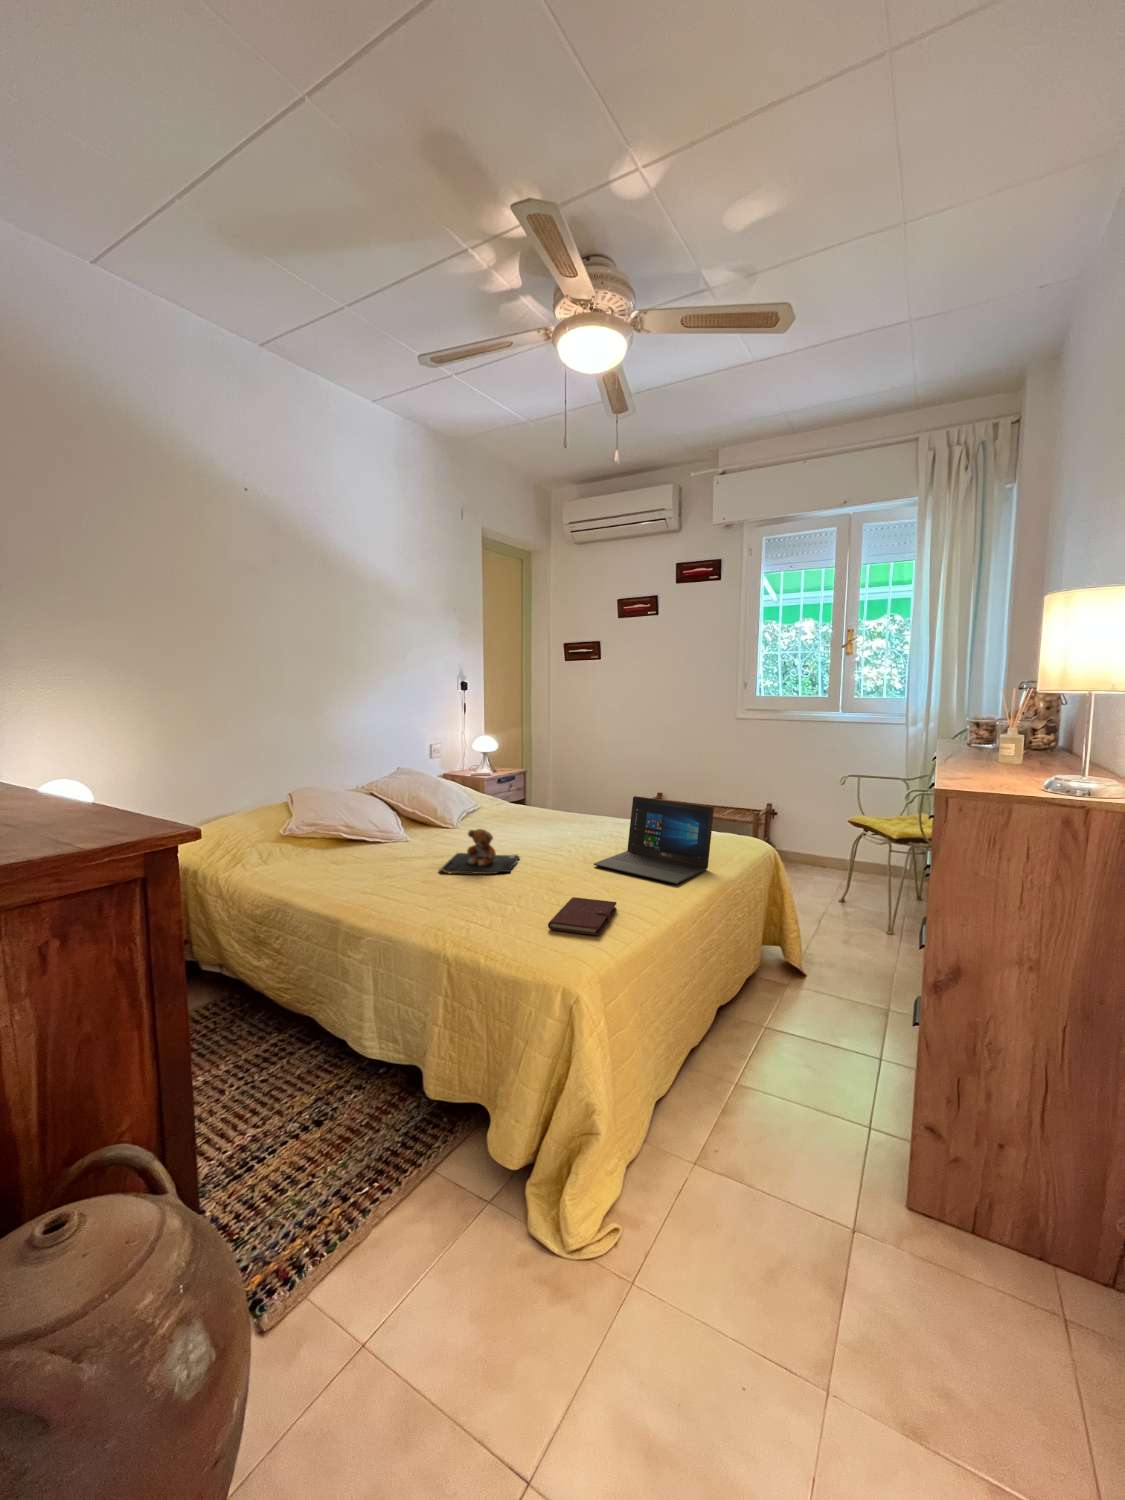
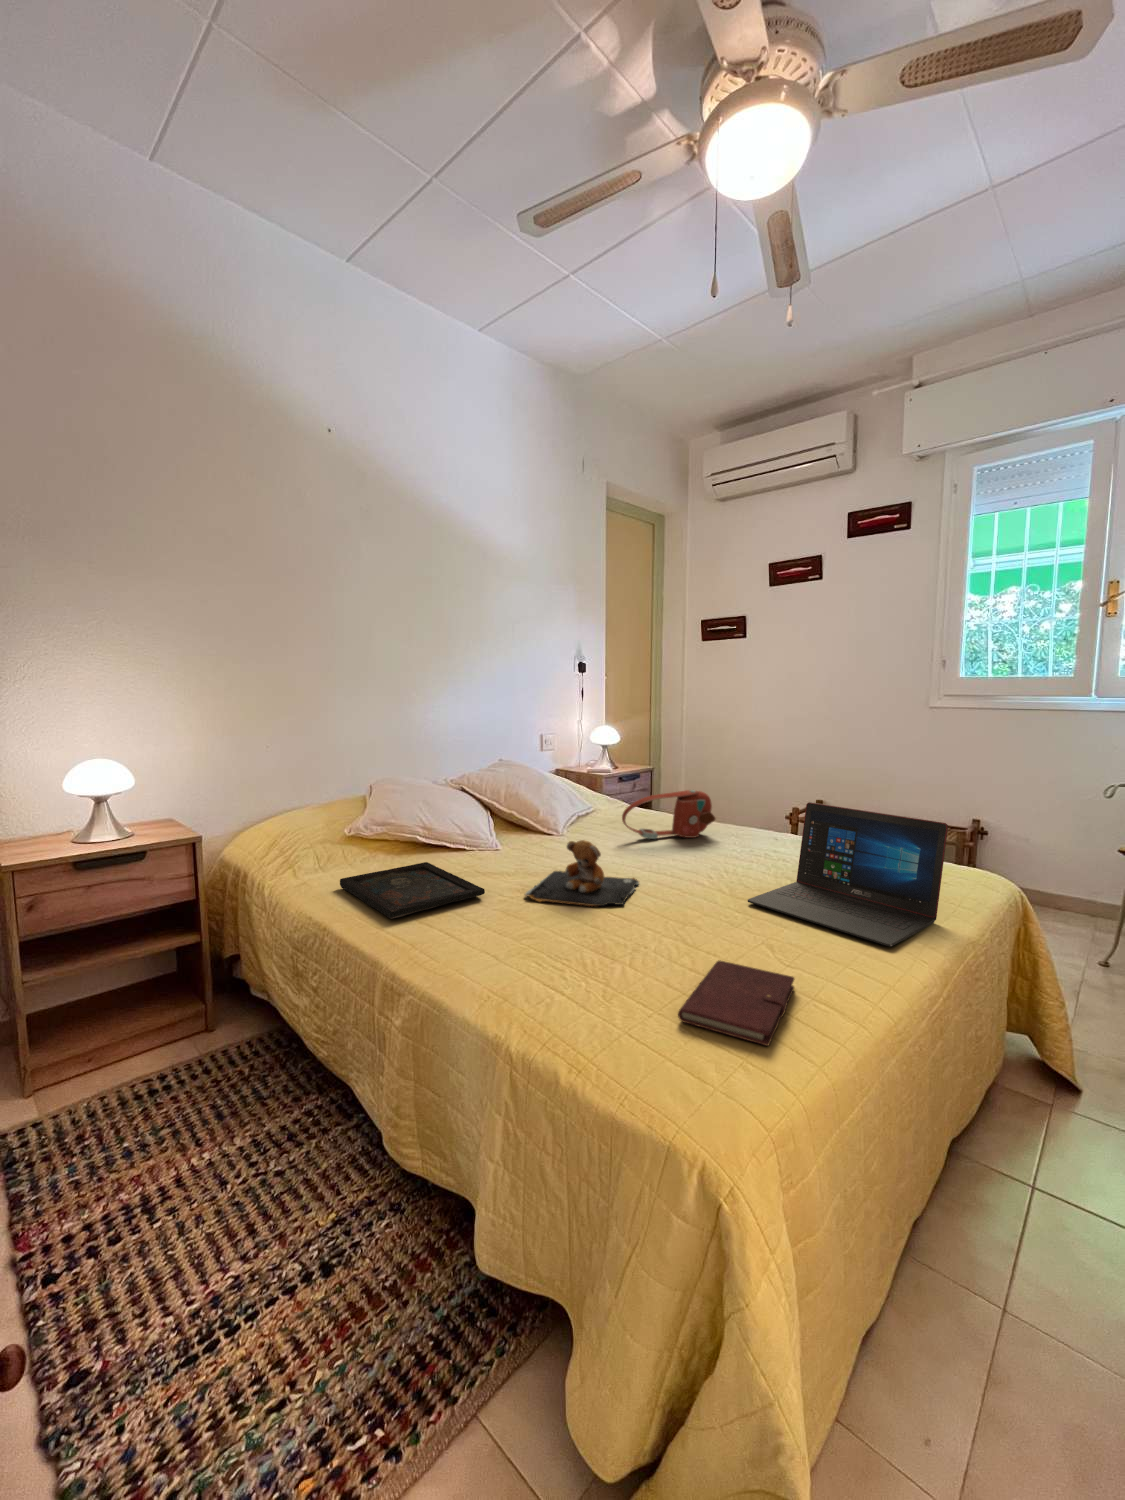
handbag: none [505,789,575,827] -> present [622,790,716,839]
tray: none [291,852,409,891] -> present [340,862,485,919]

